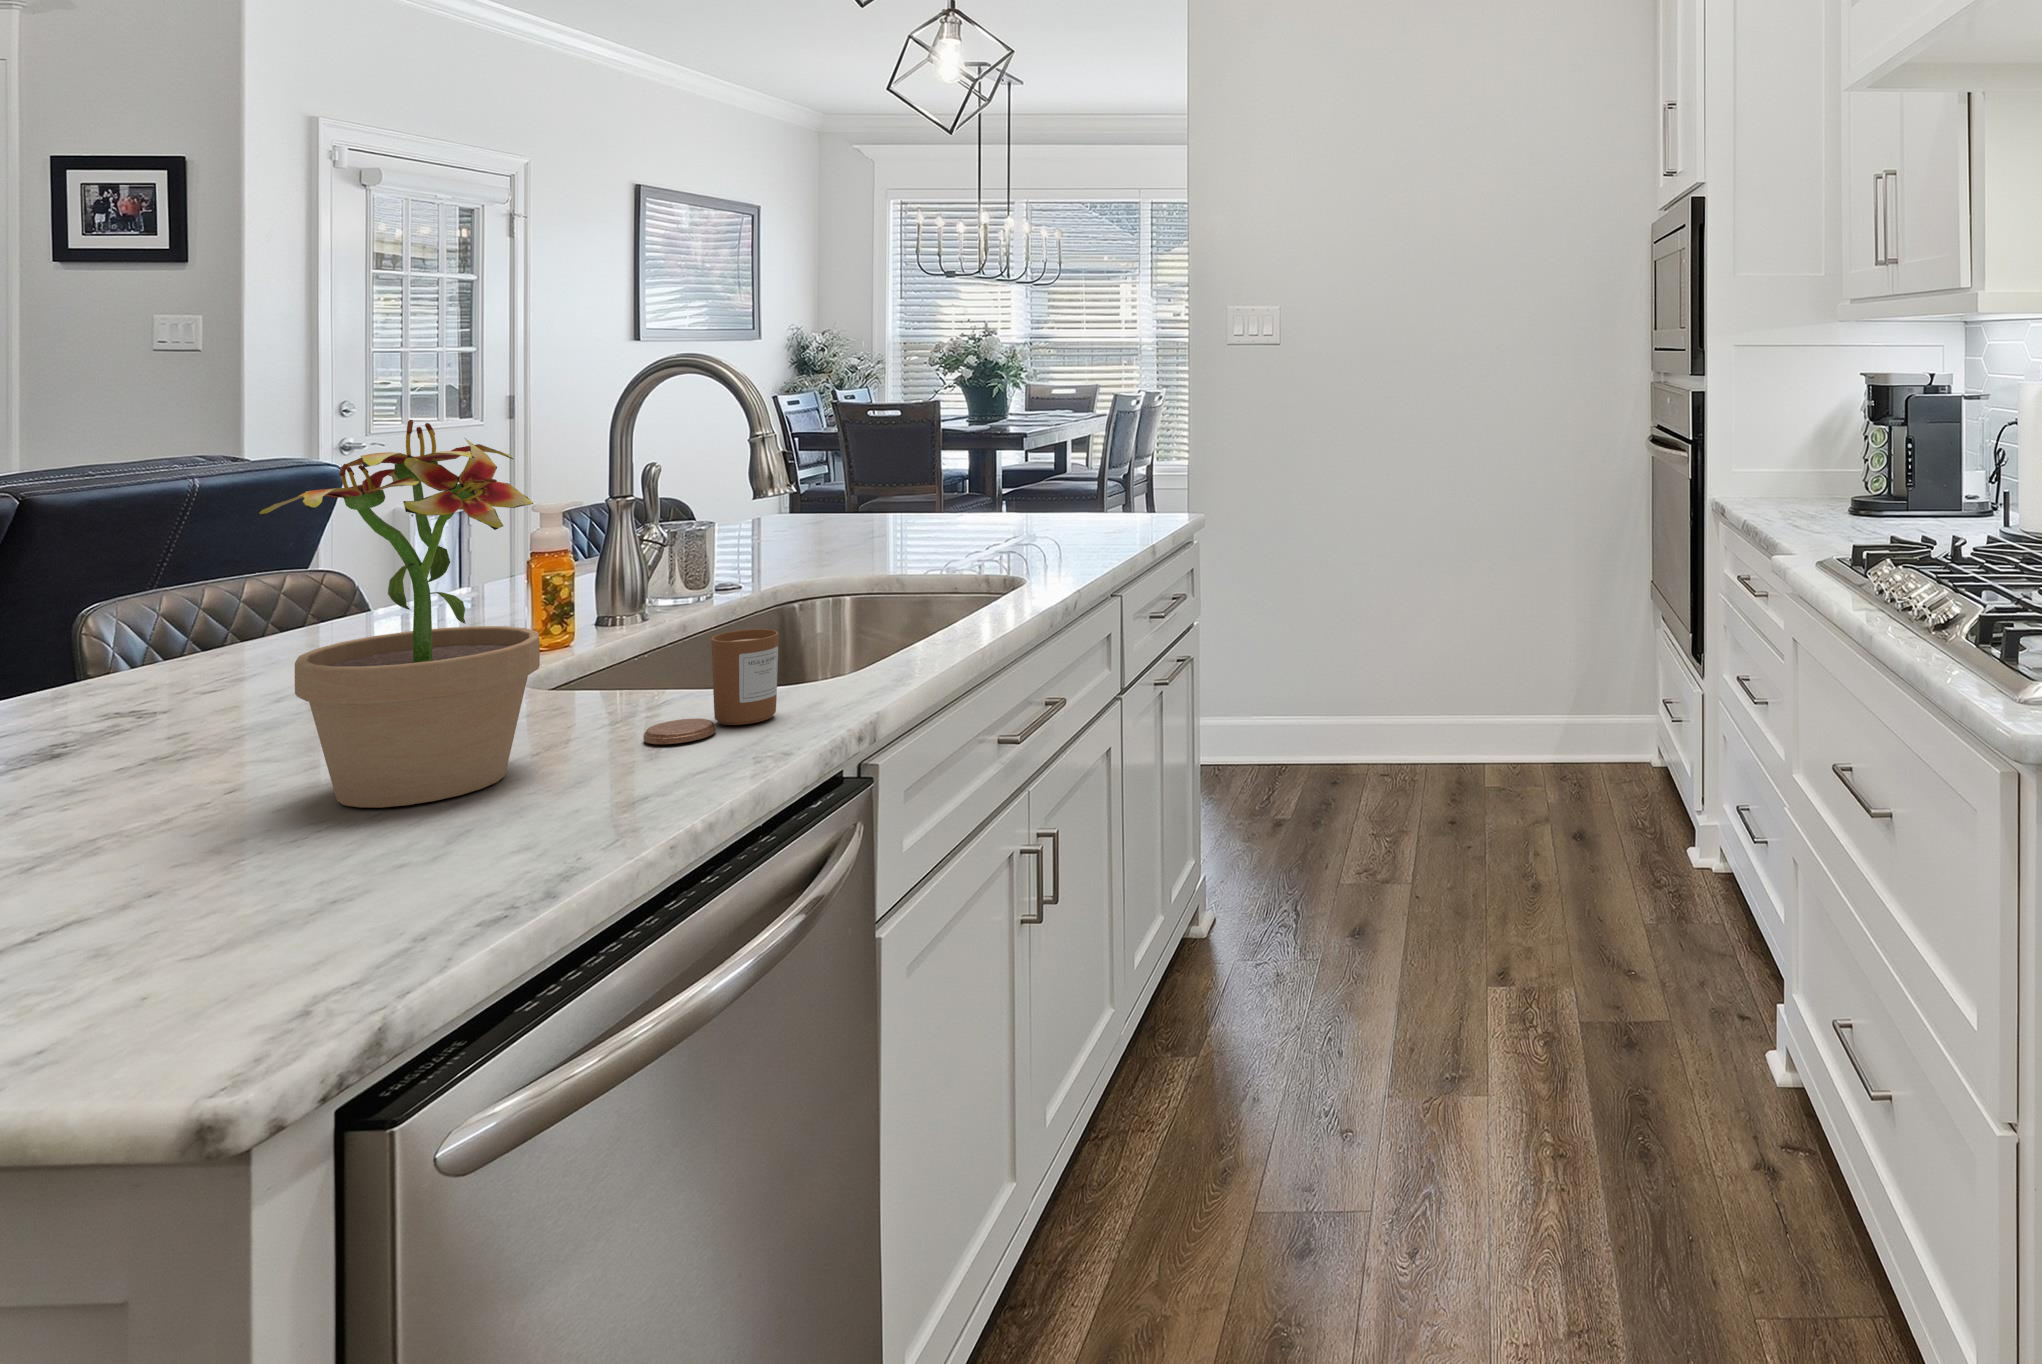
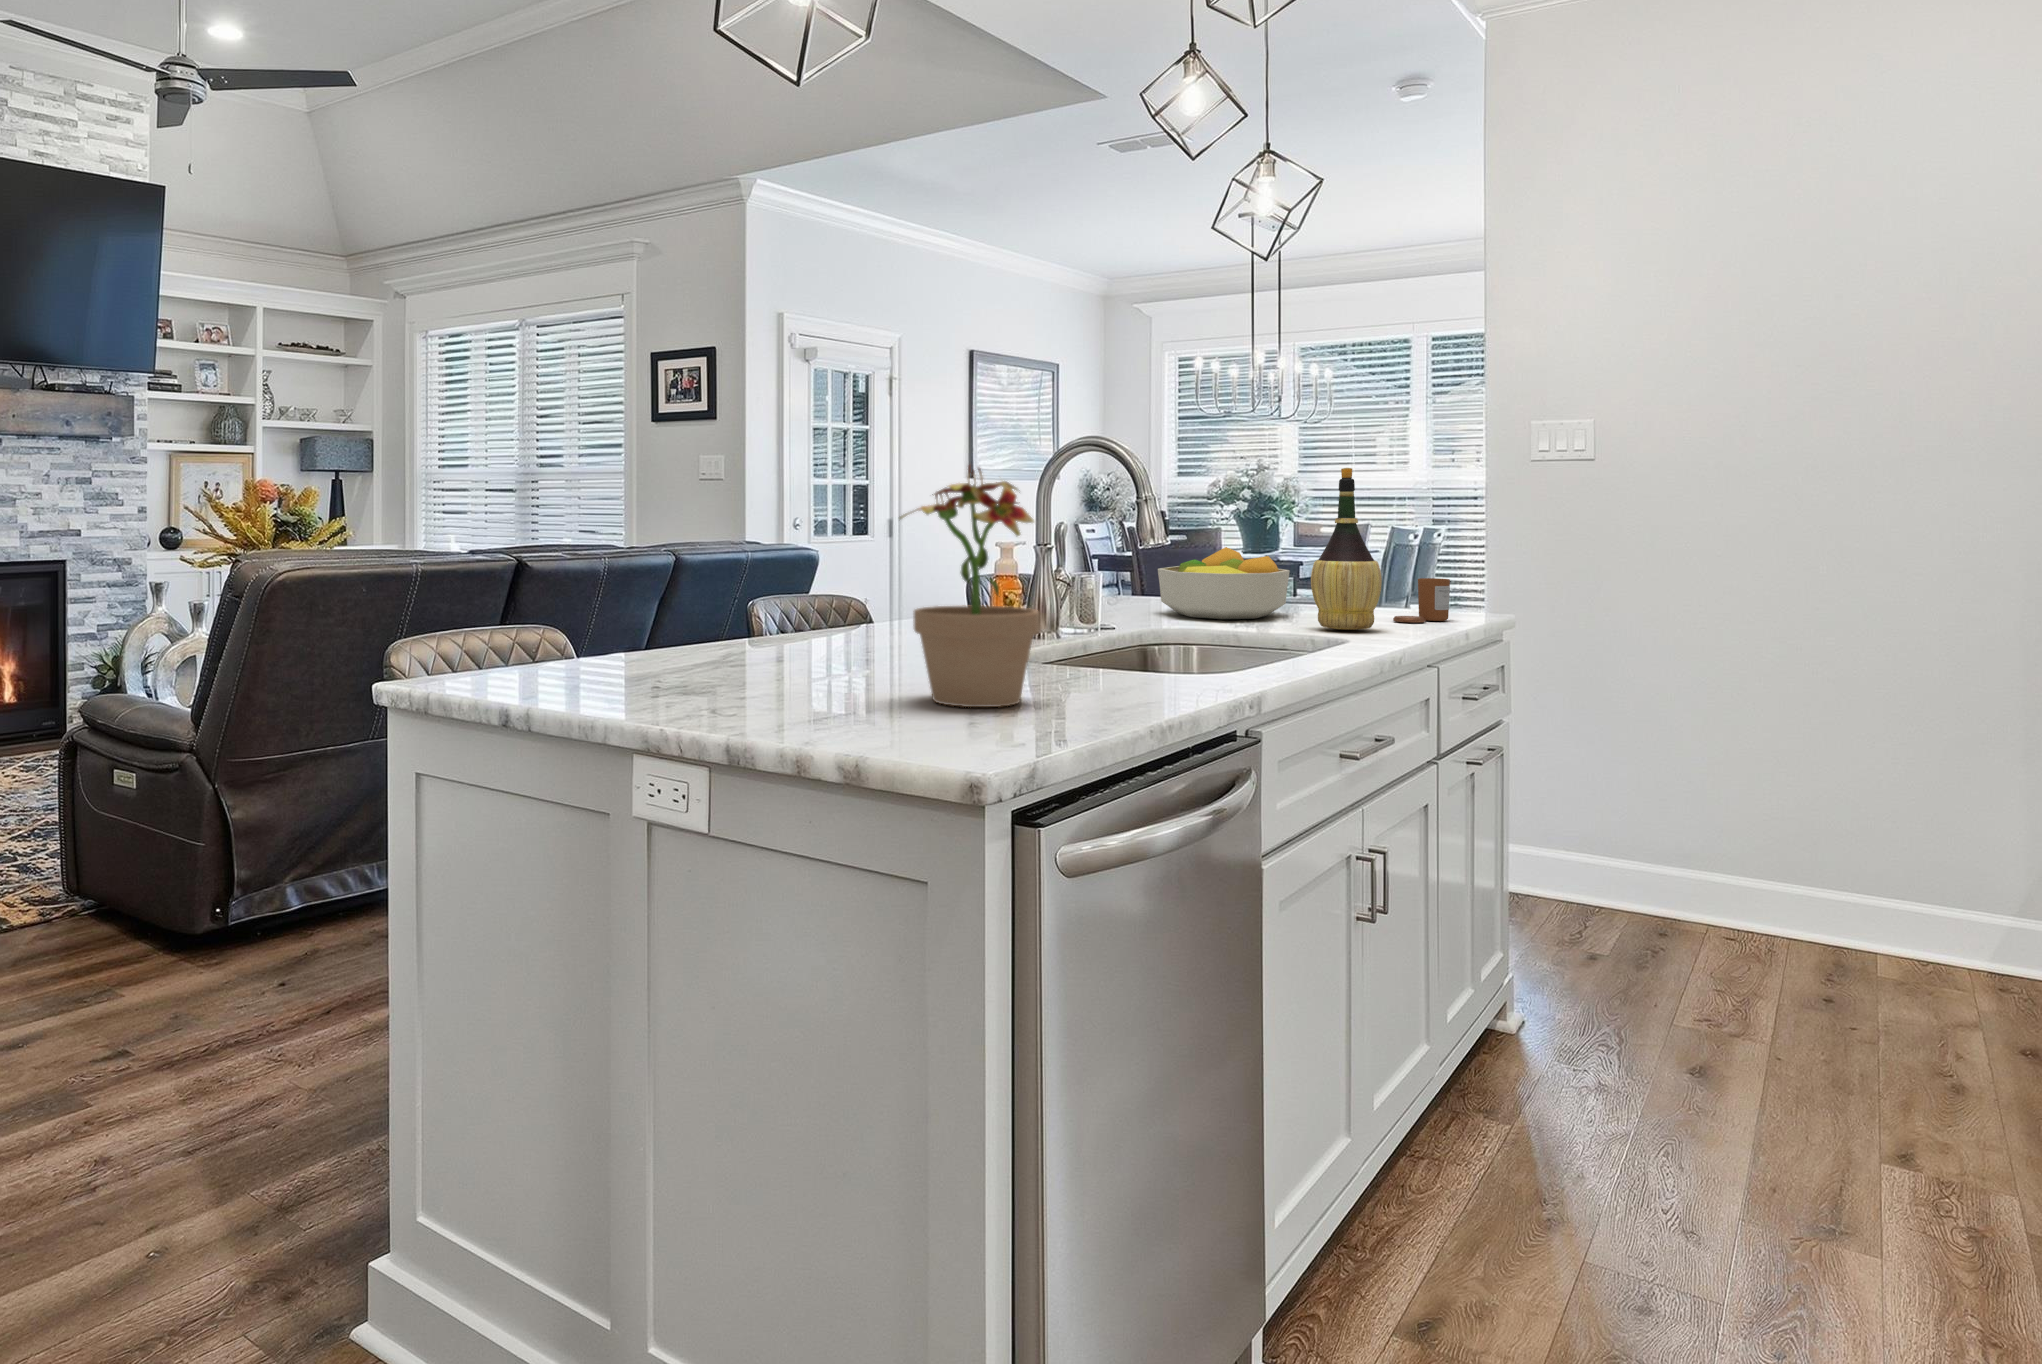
wine bottle: none [990,375,1067,556] -> present [1311,468,1382,630]
fruit bowl: none [814,458,973,549] -> present [1158,547,1290,619]
candle: present [644,629,779,744] -> present [1393,578,1450,622]

